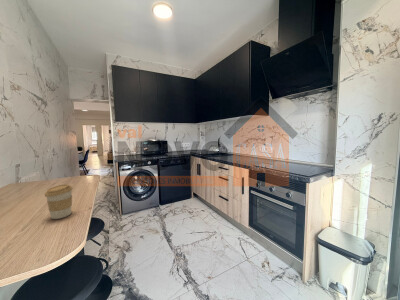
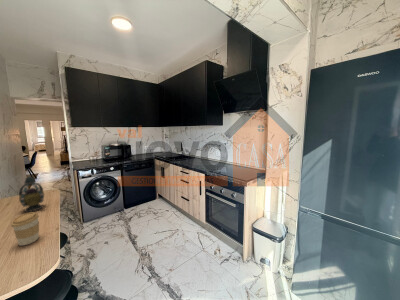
teapot: none [61,154,84,190] -> present [19,177,44,212]

